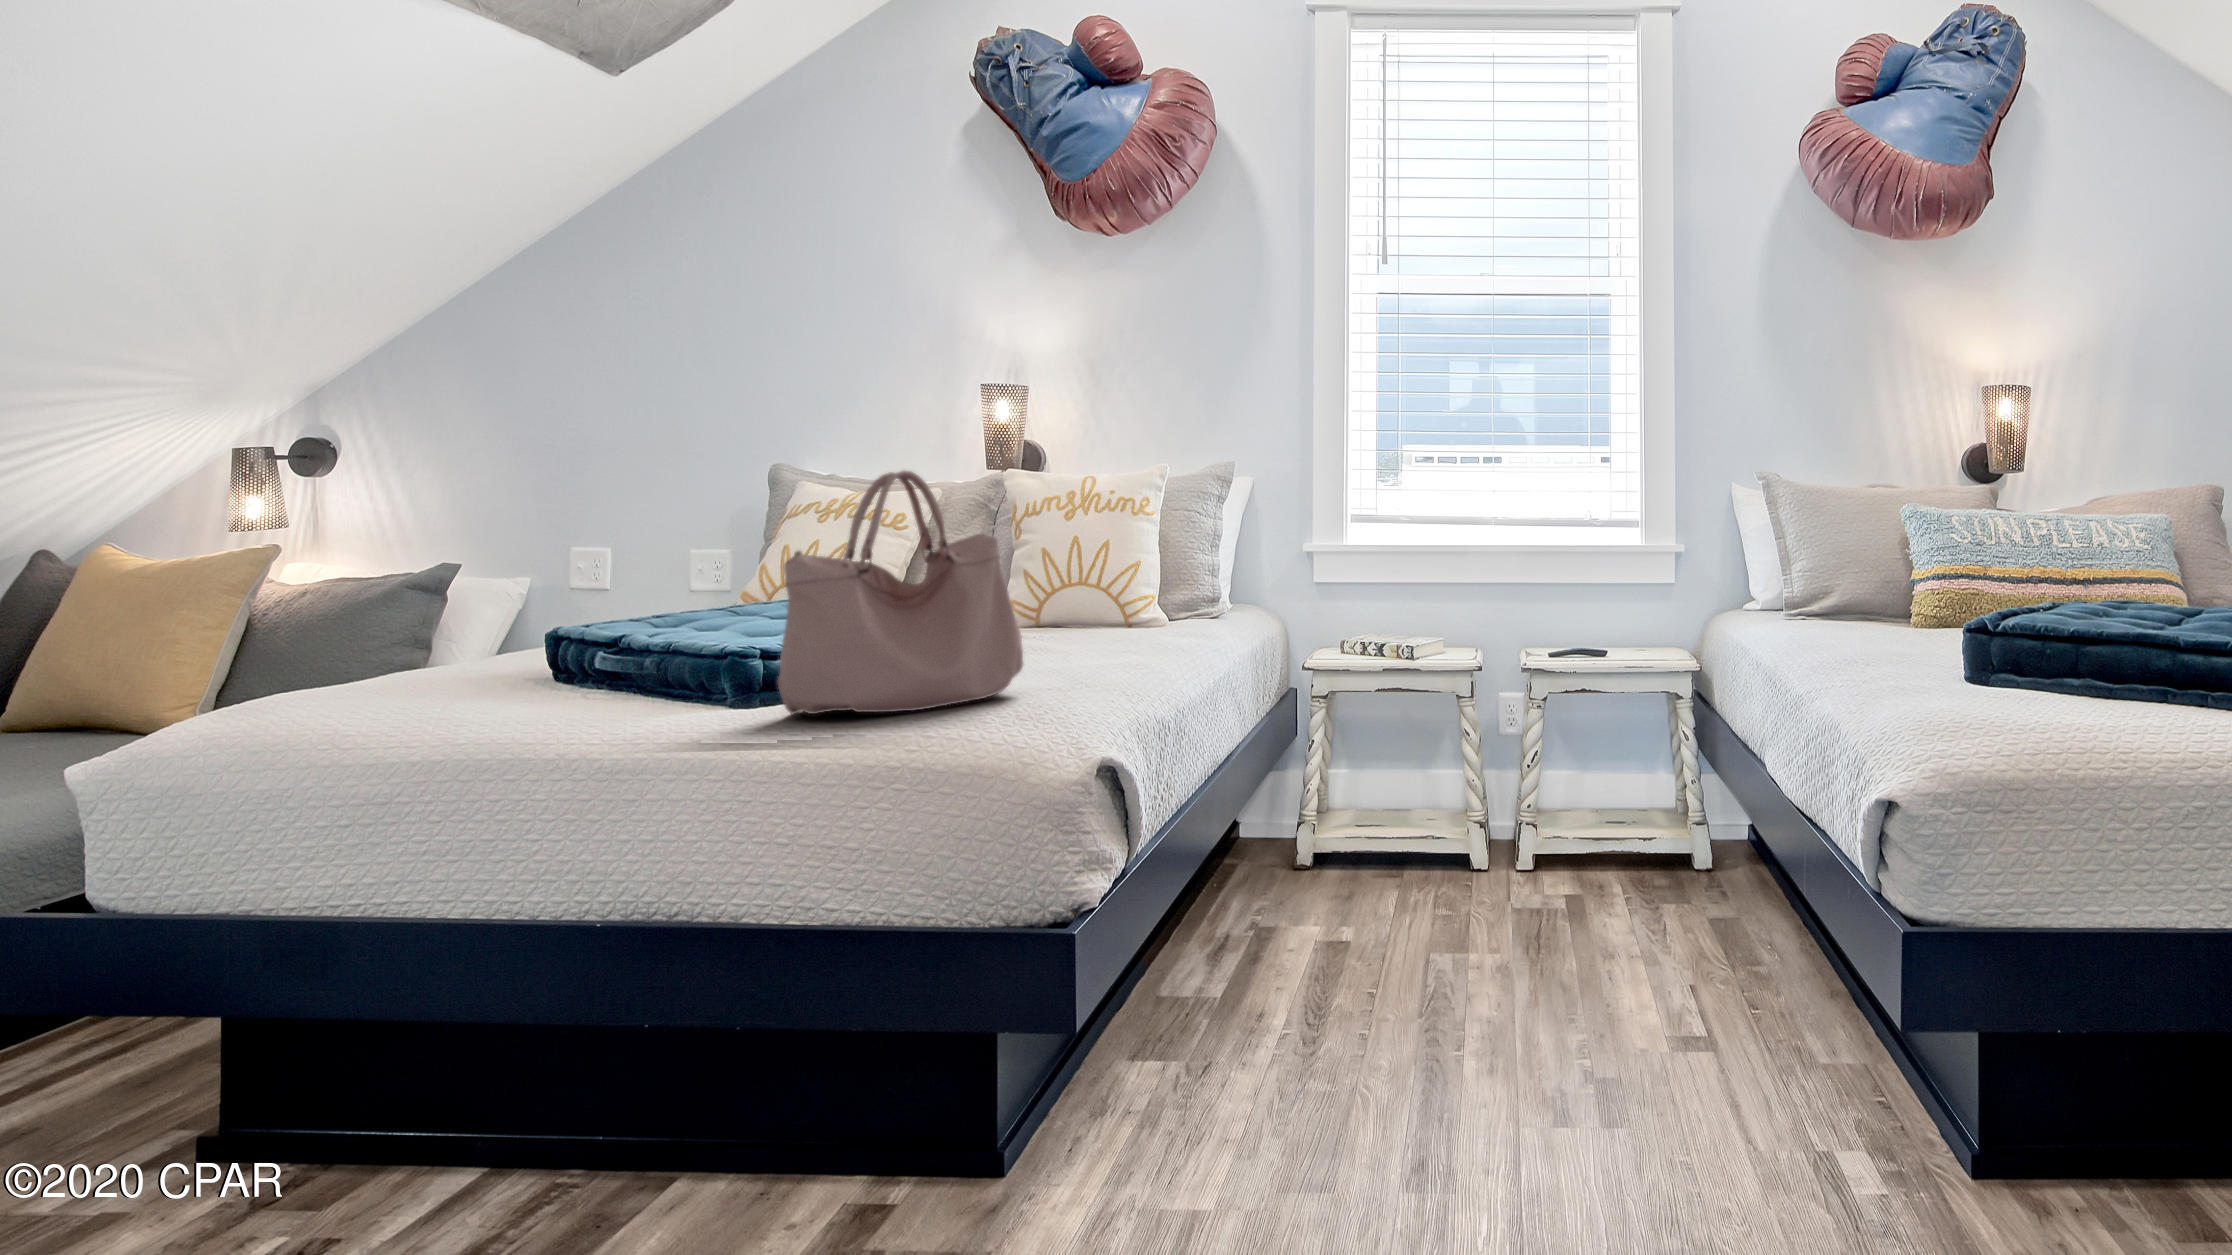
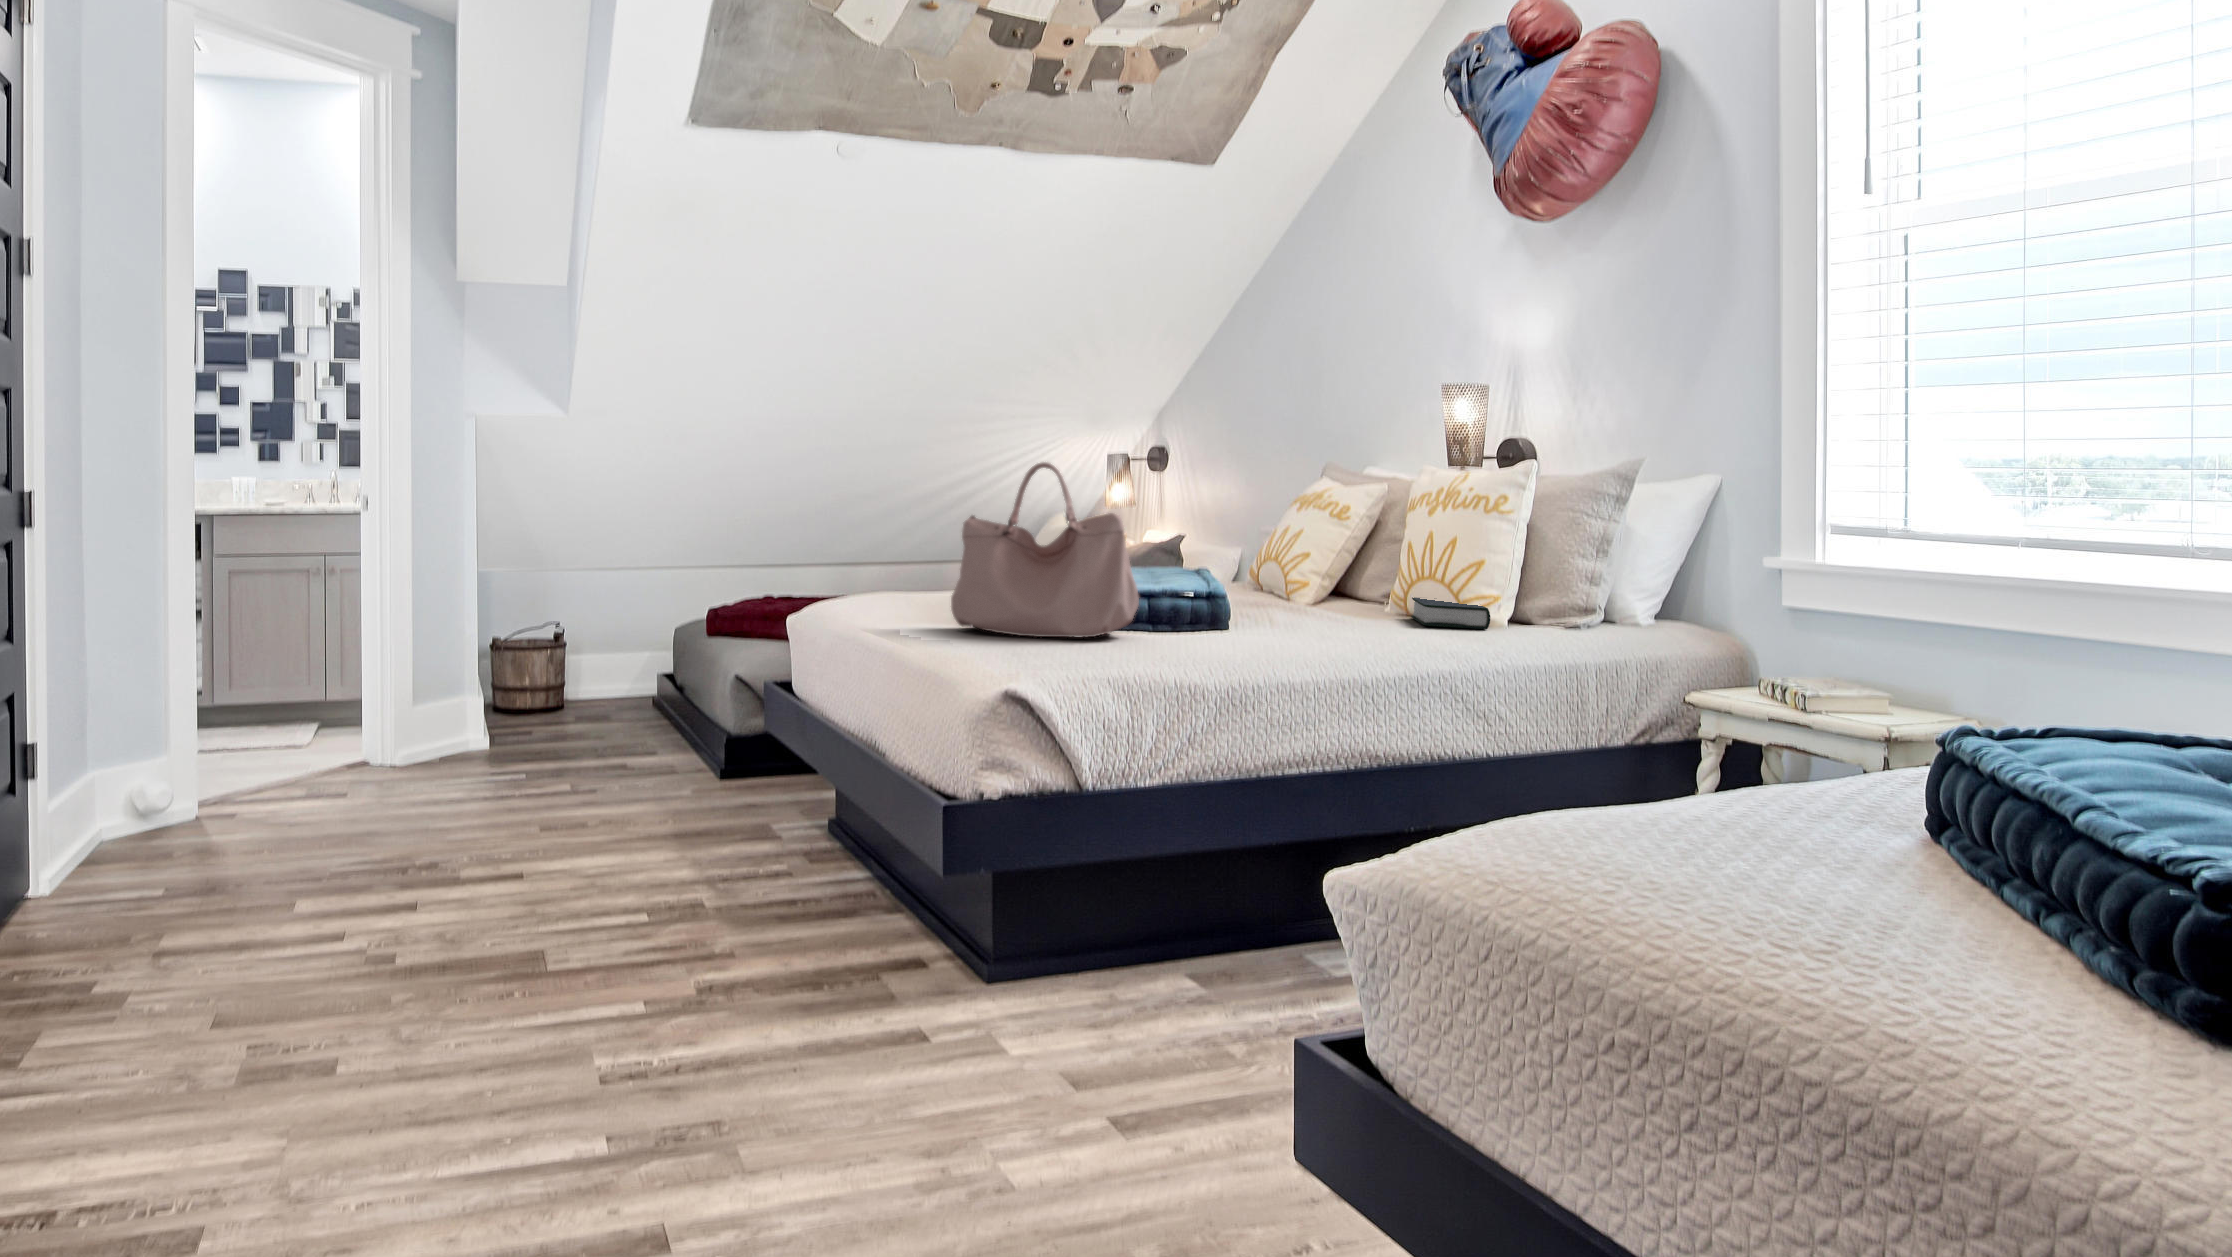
book: none [1077,606,1181,635] -> present [1411,597,1490,629]

